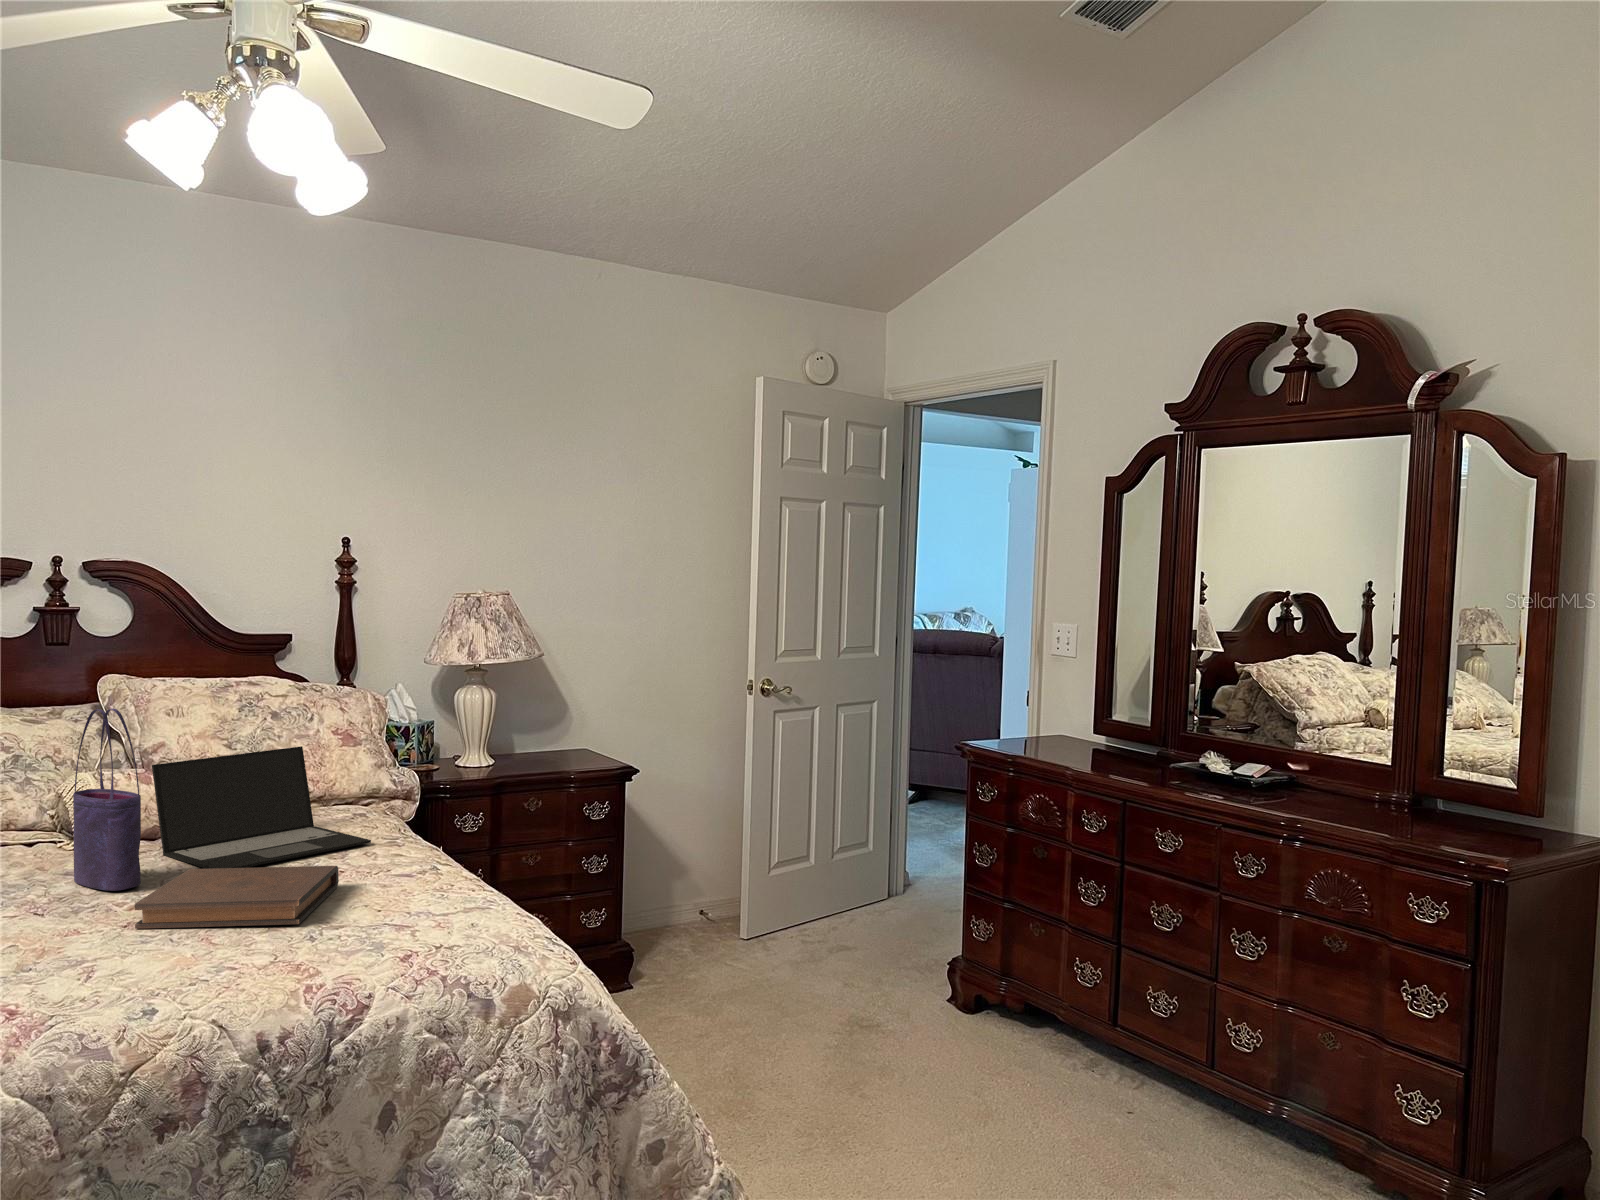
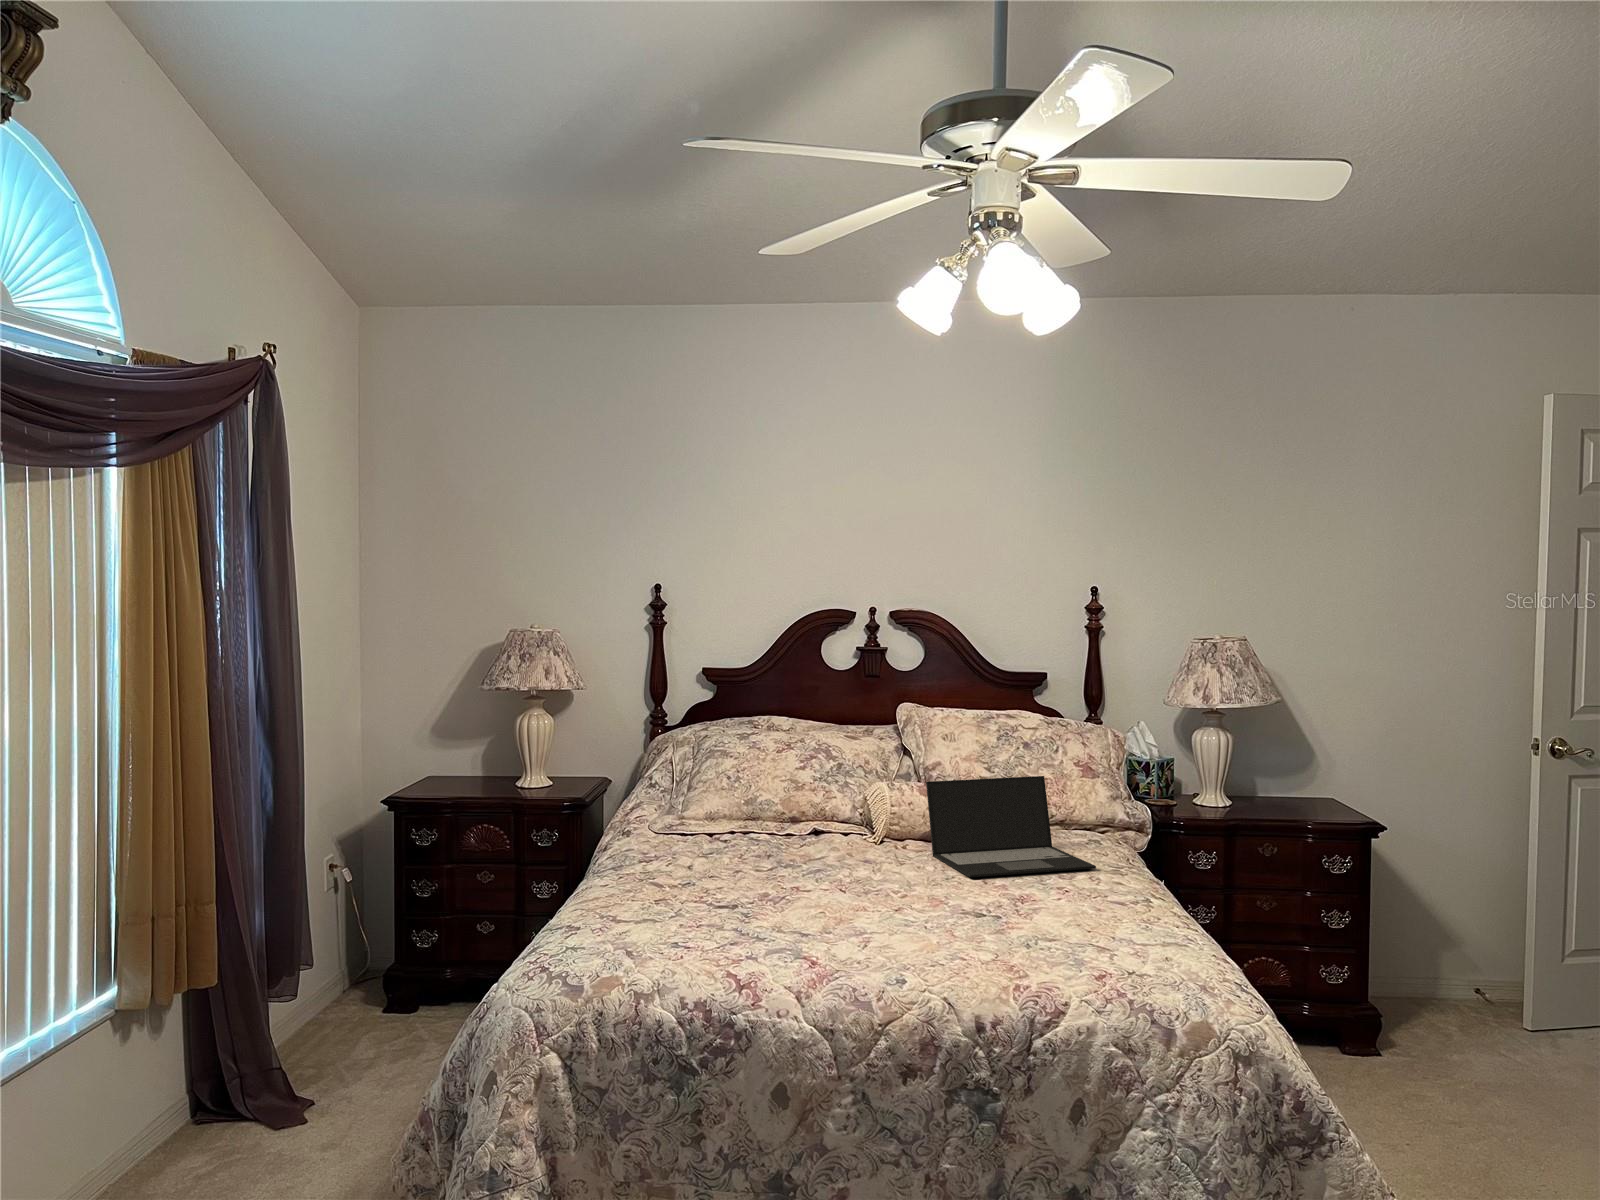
tote bag: present [73,708,141,891] -> none [868,736,912,881]
book: present [135,866,339,929] -> none [902,871,1060,932]

